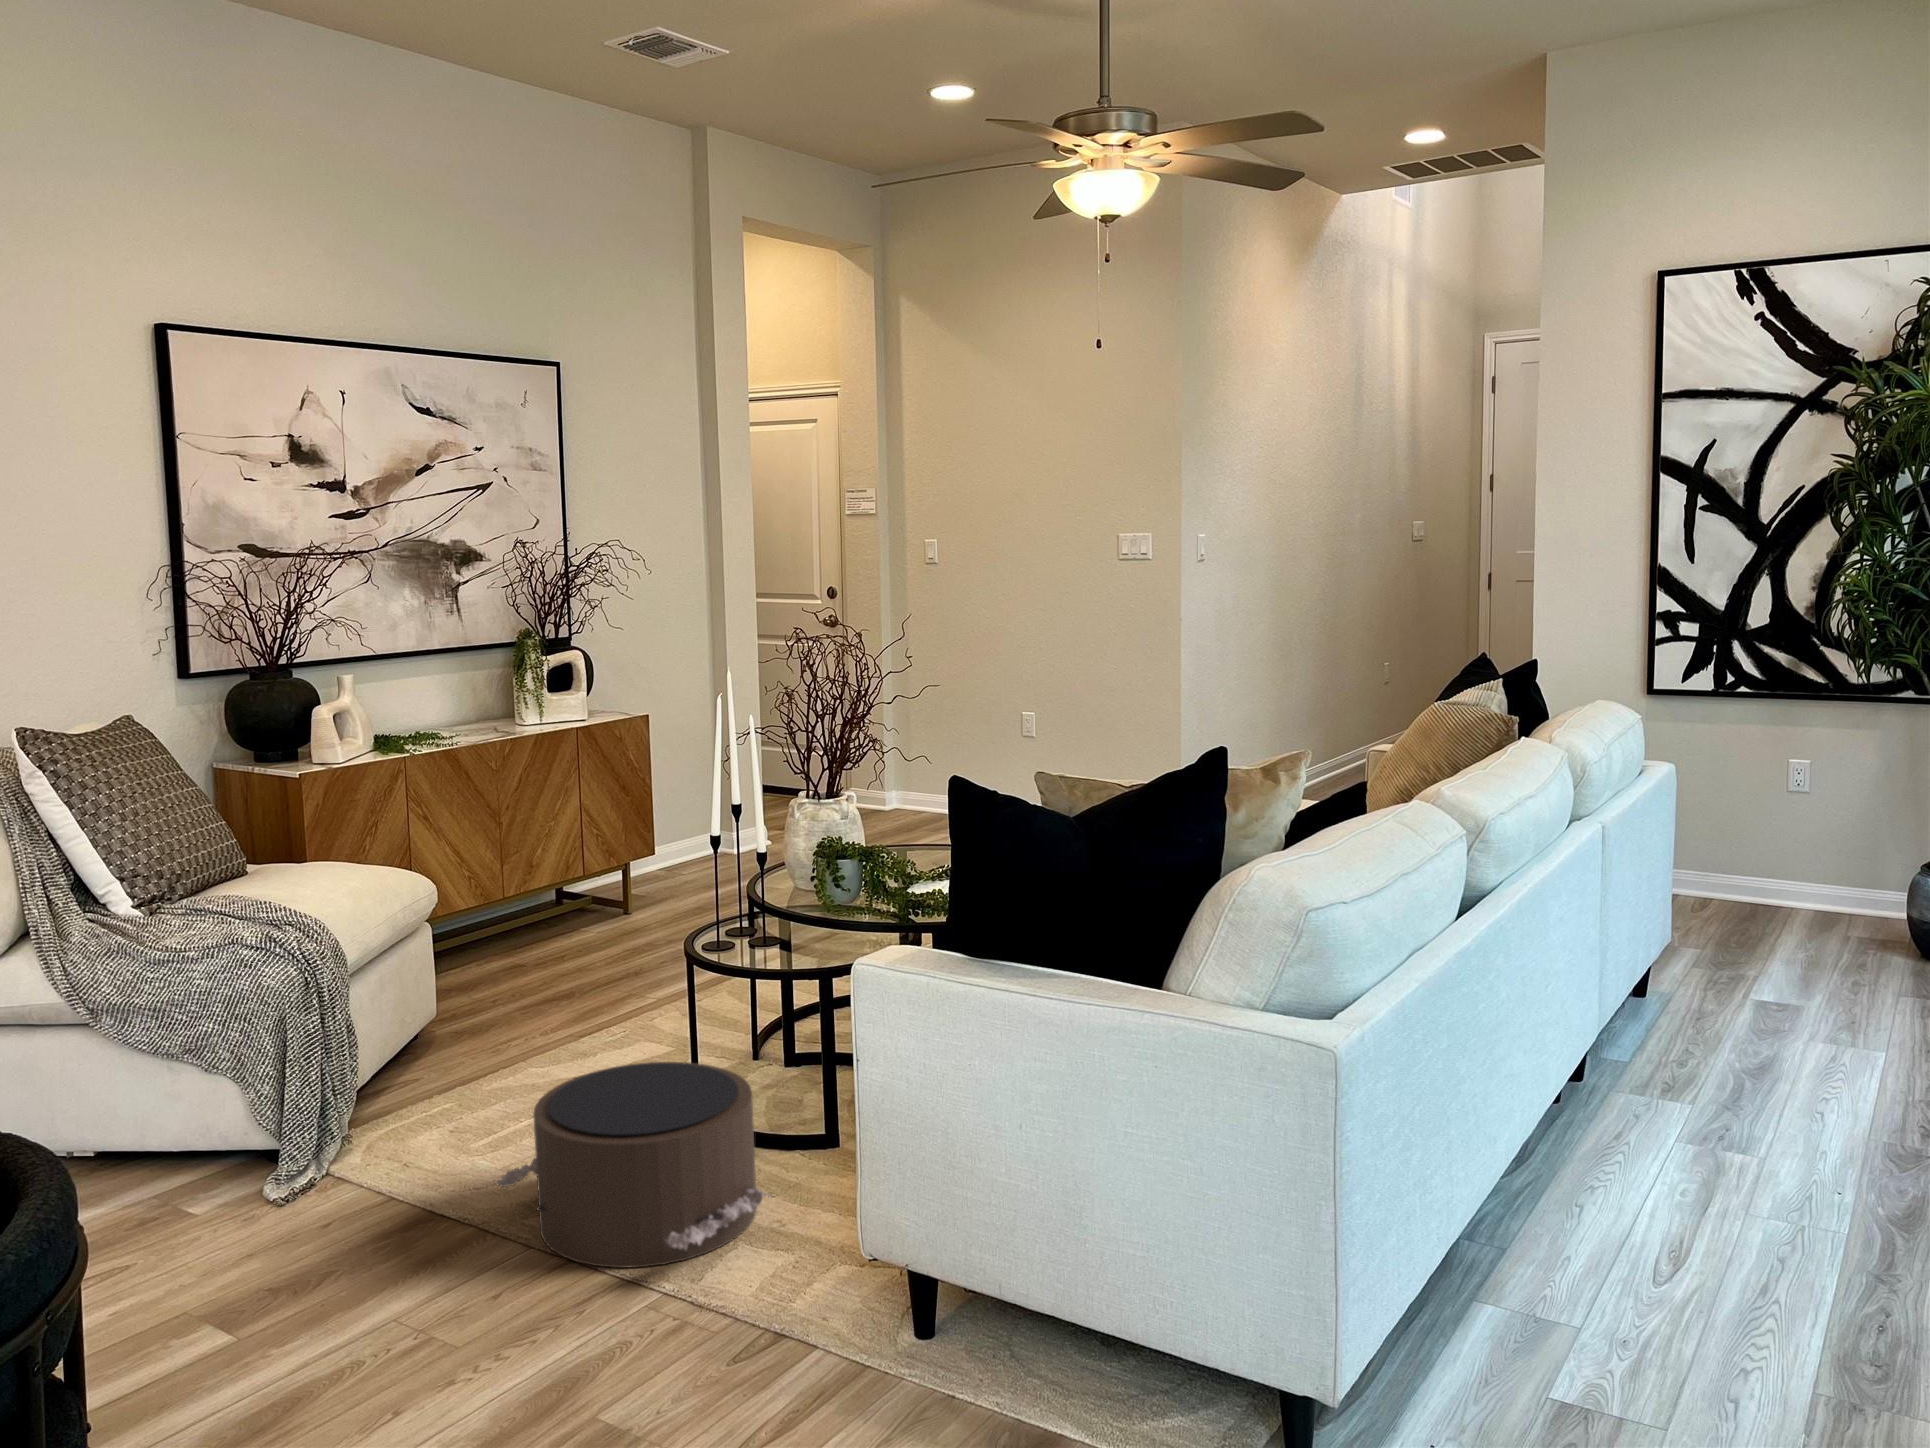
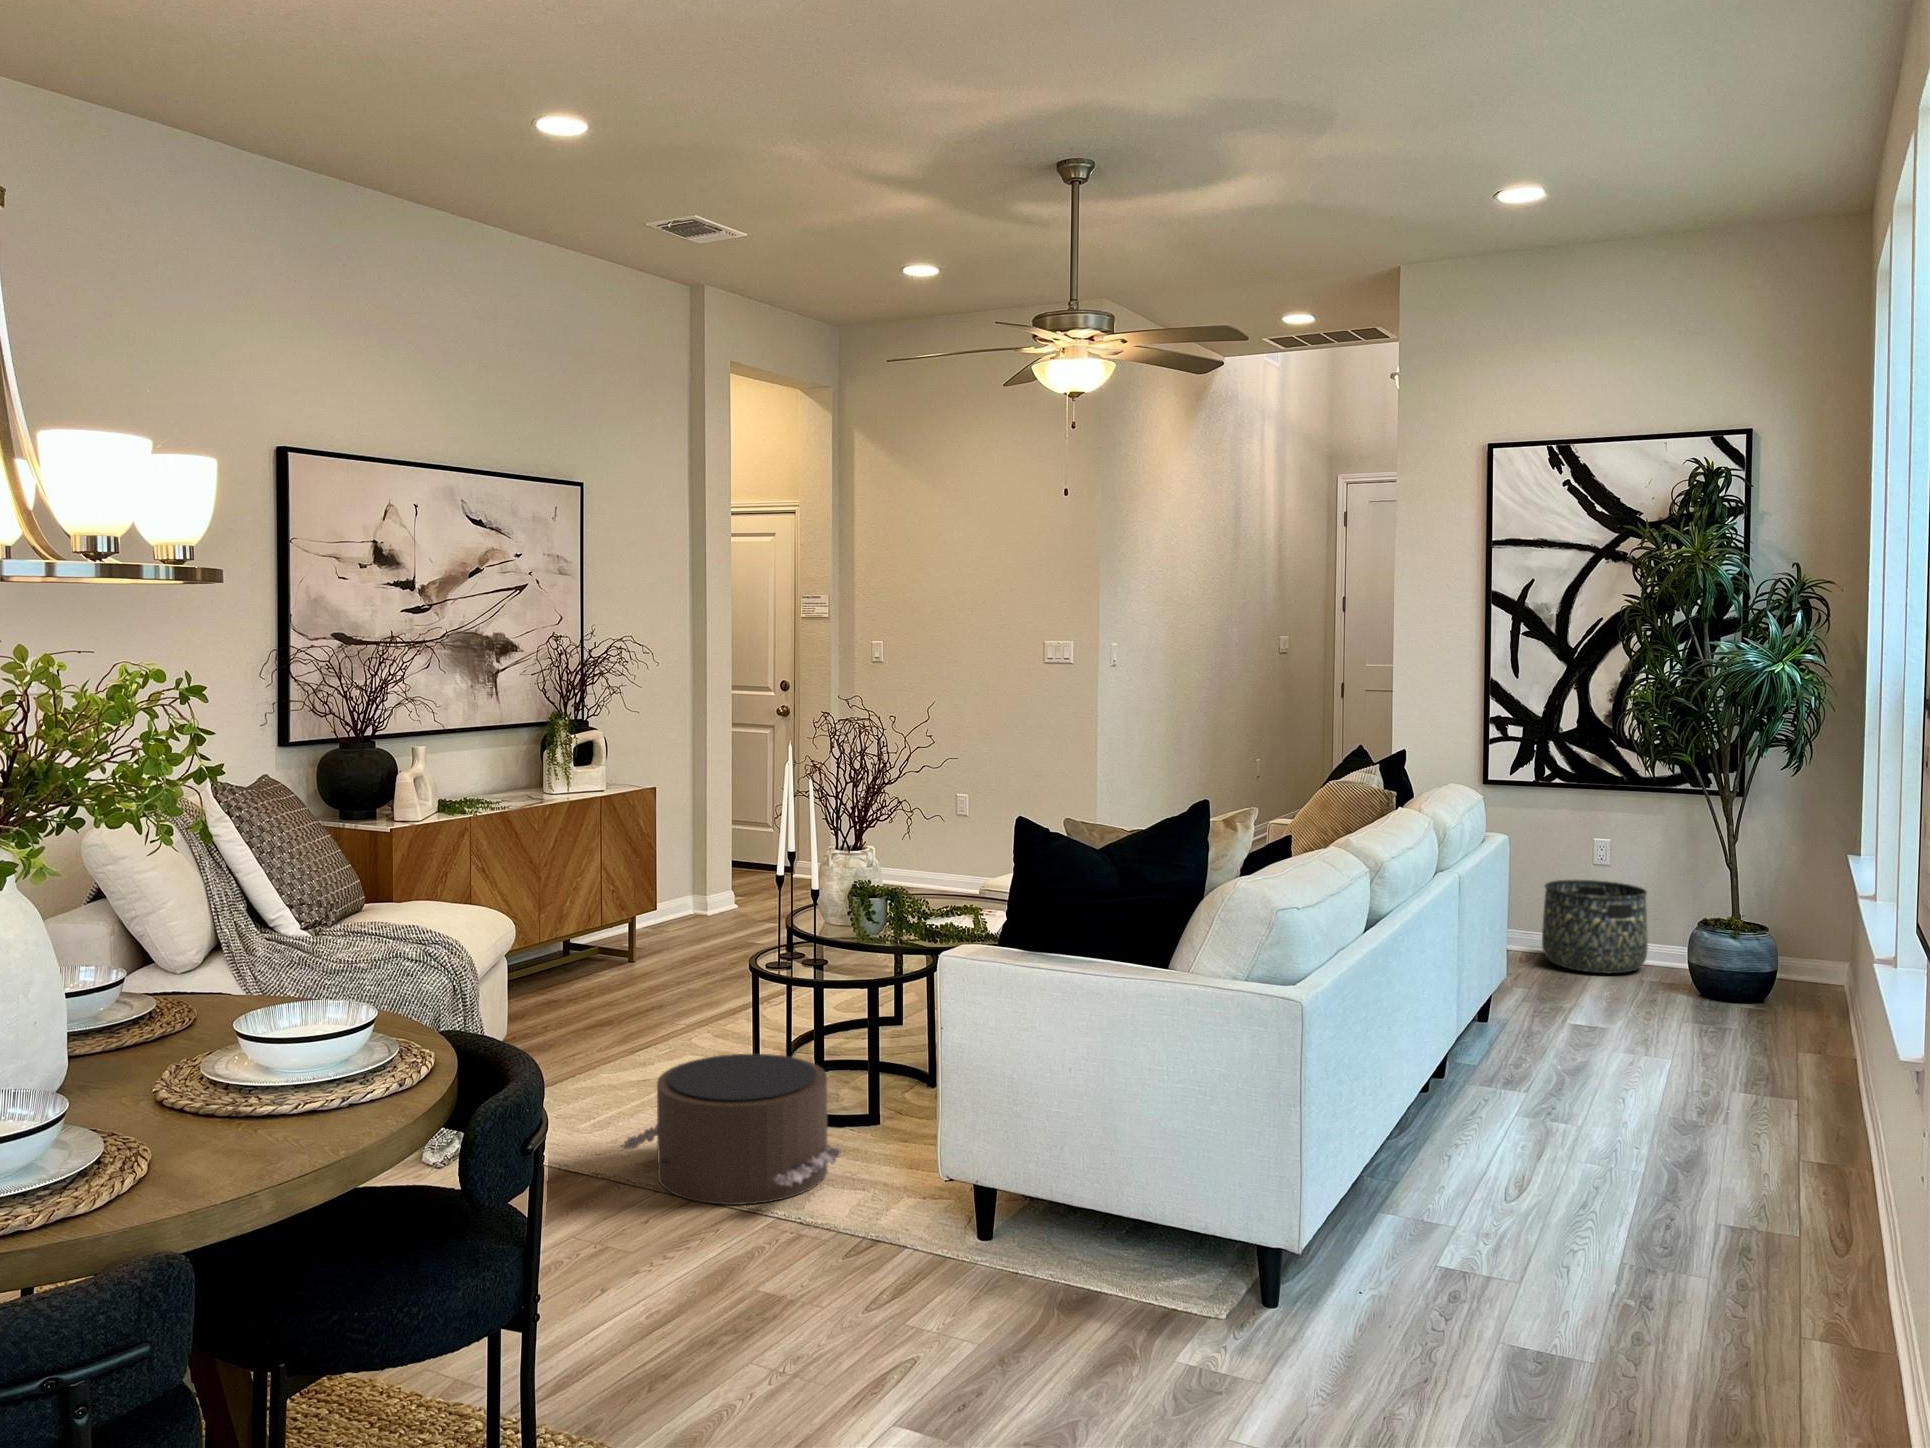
basket: none [1720,812,1858,930] -> present [1542,880,1648,973]

